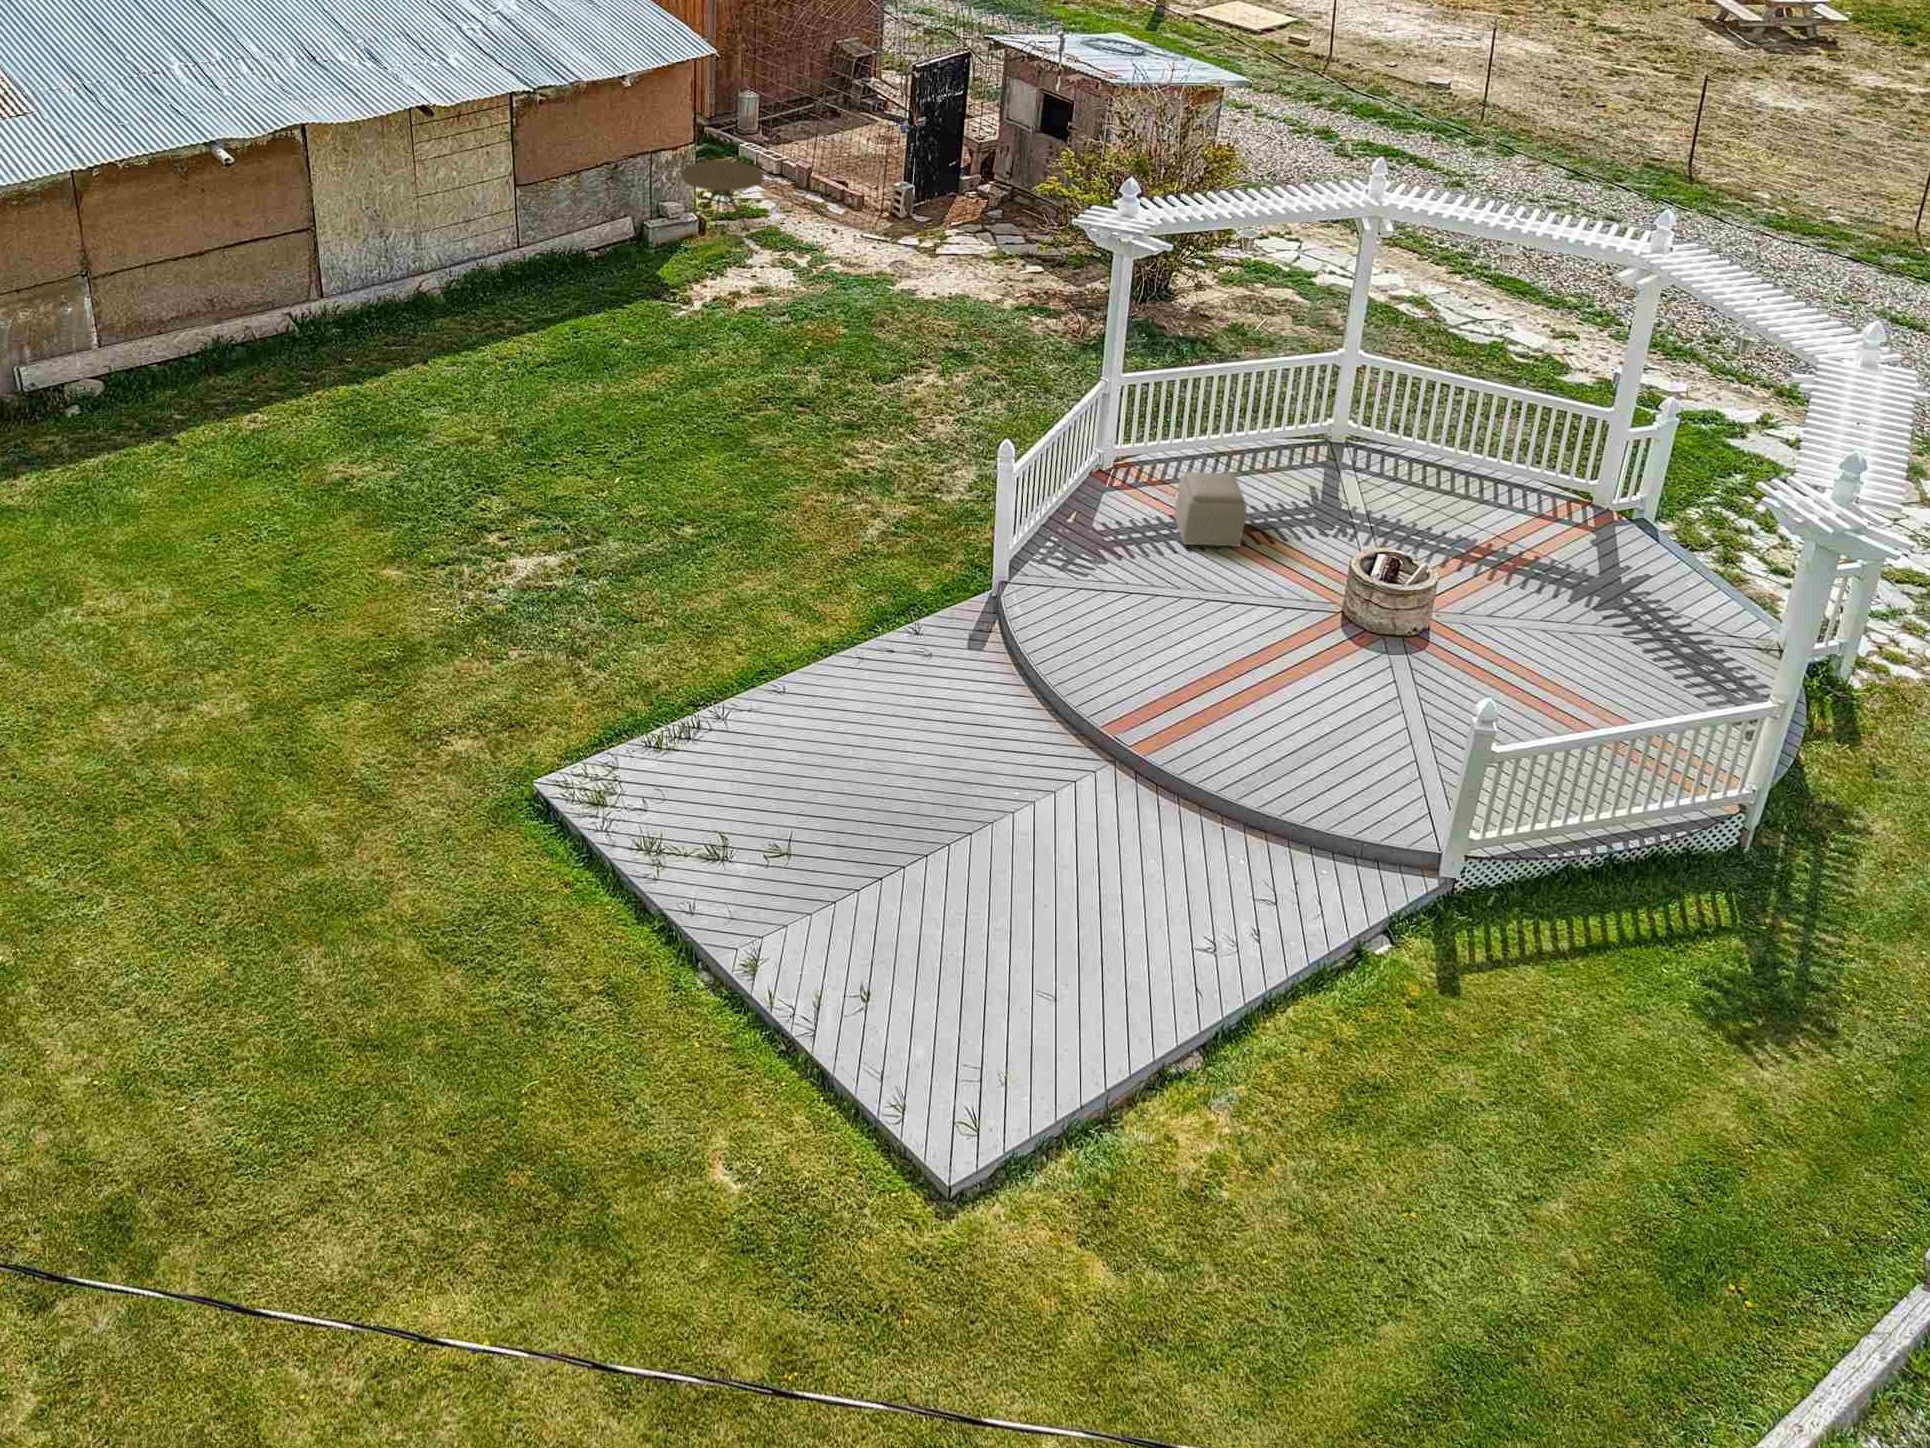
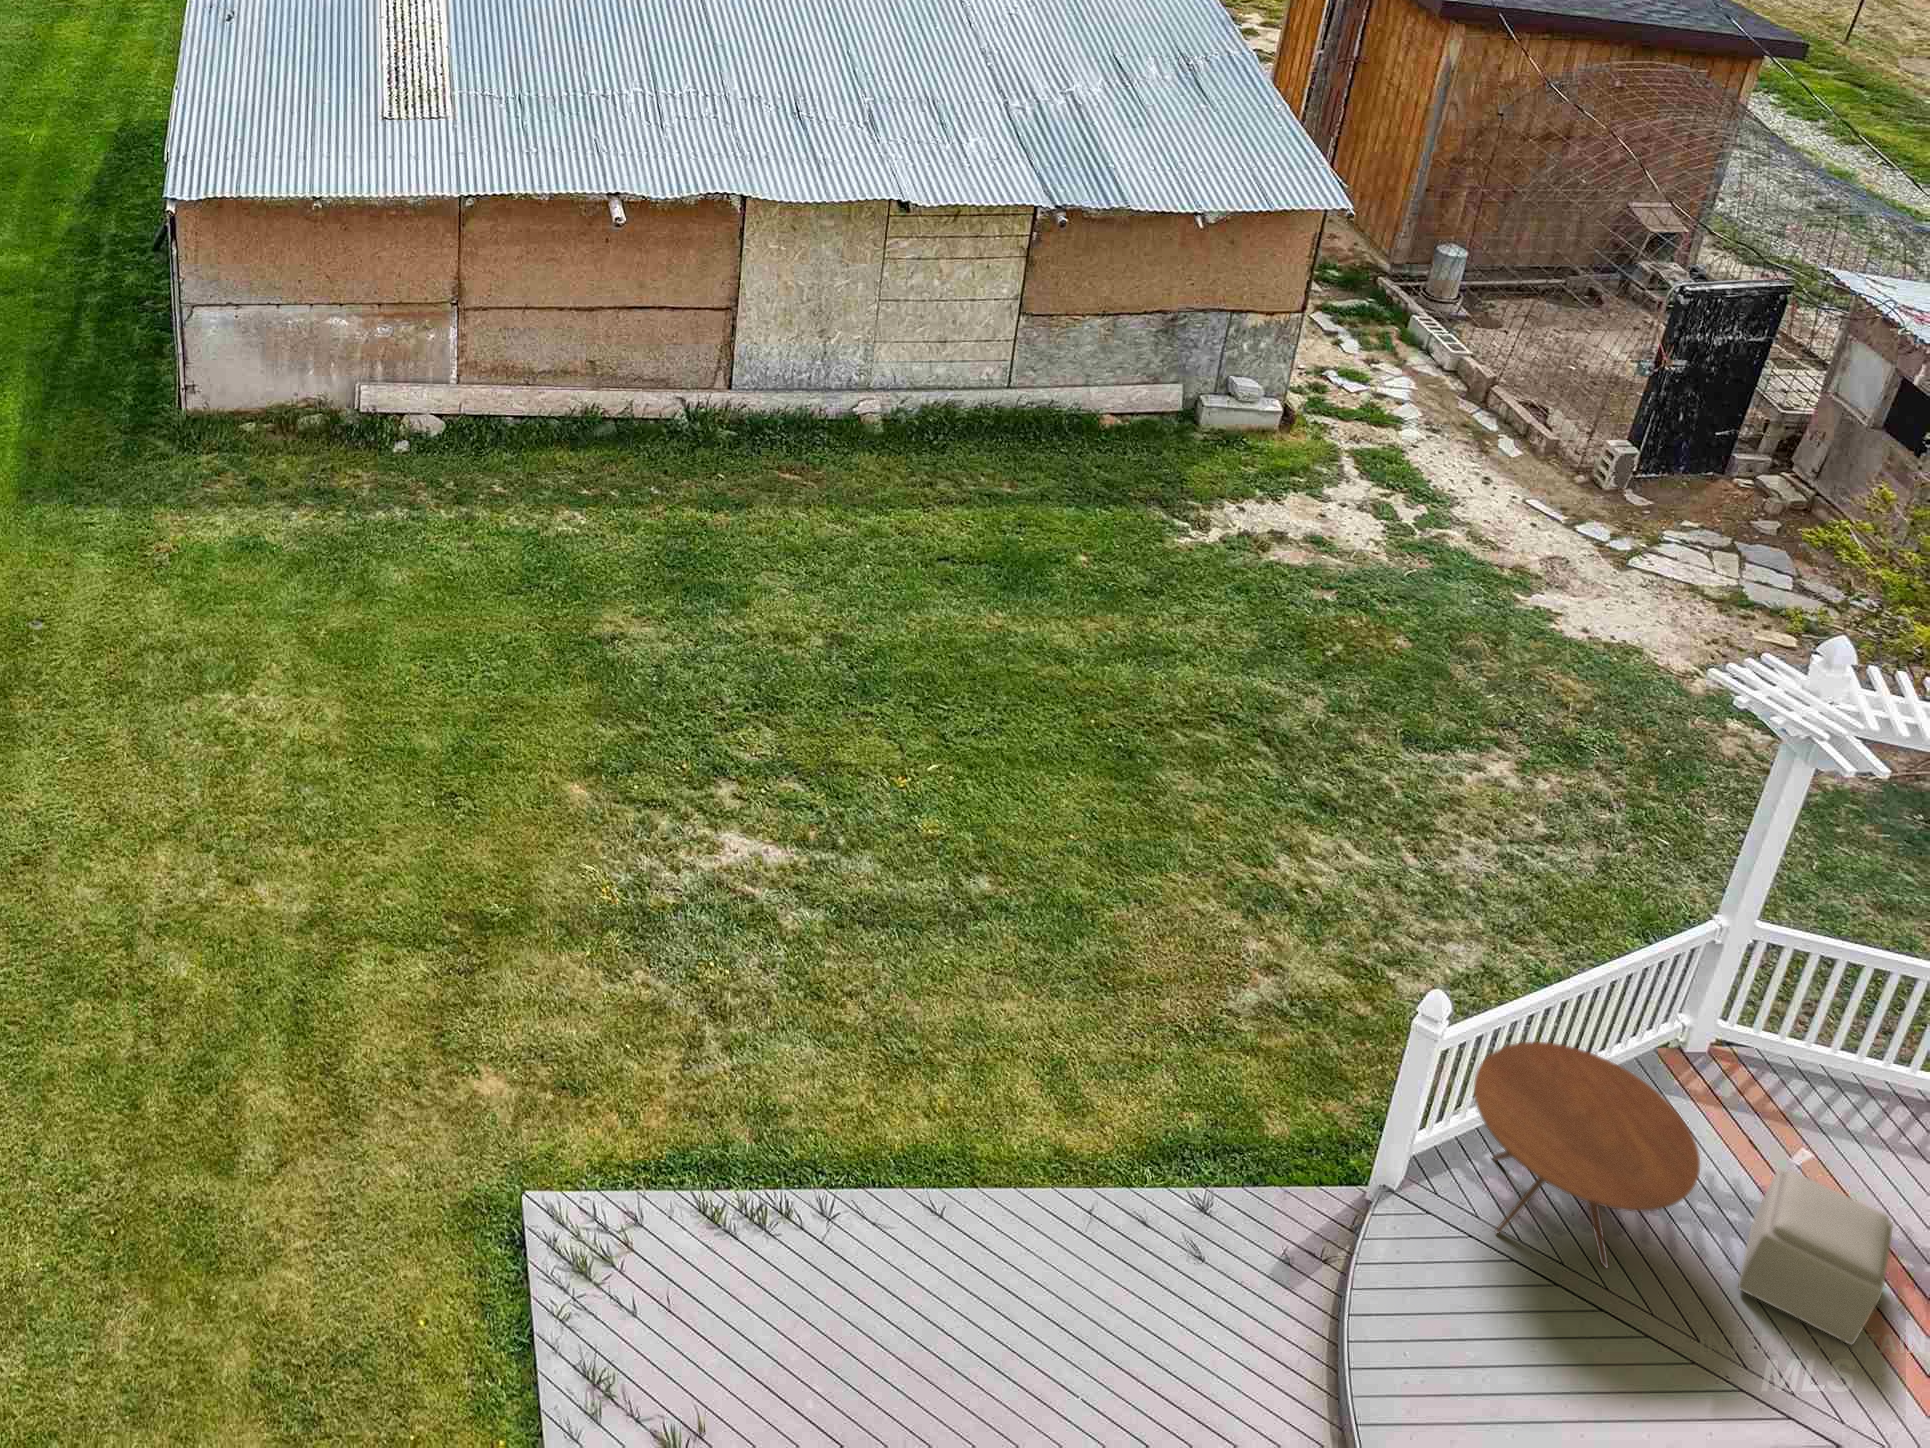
round table: present [681,160,764,236] -> present [1474,1042,1700,1268]

